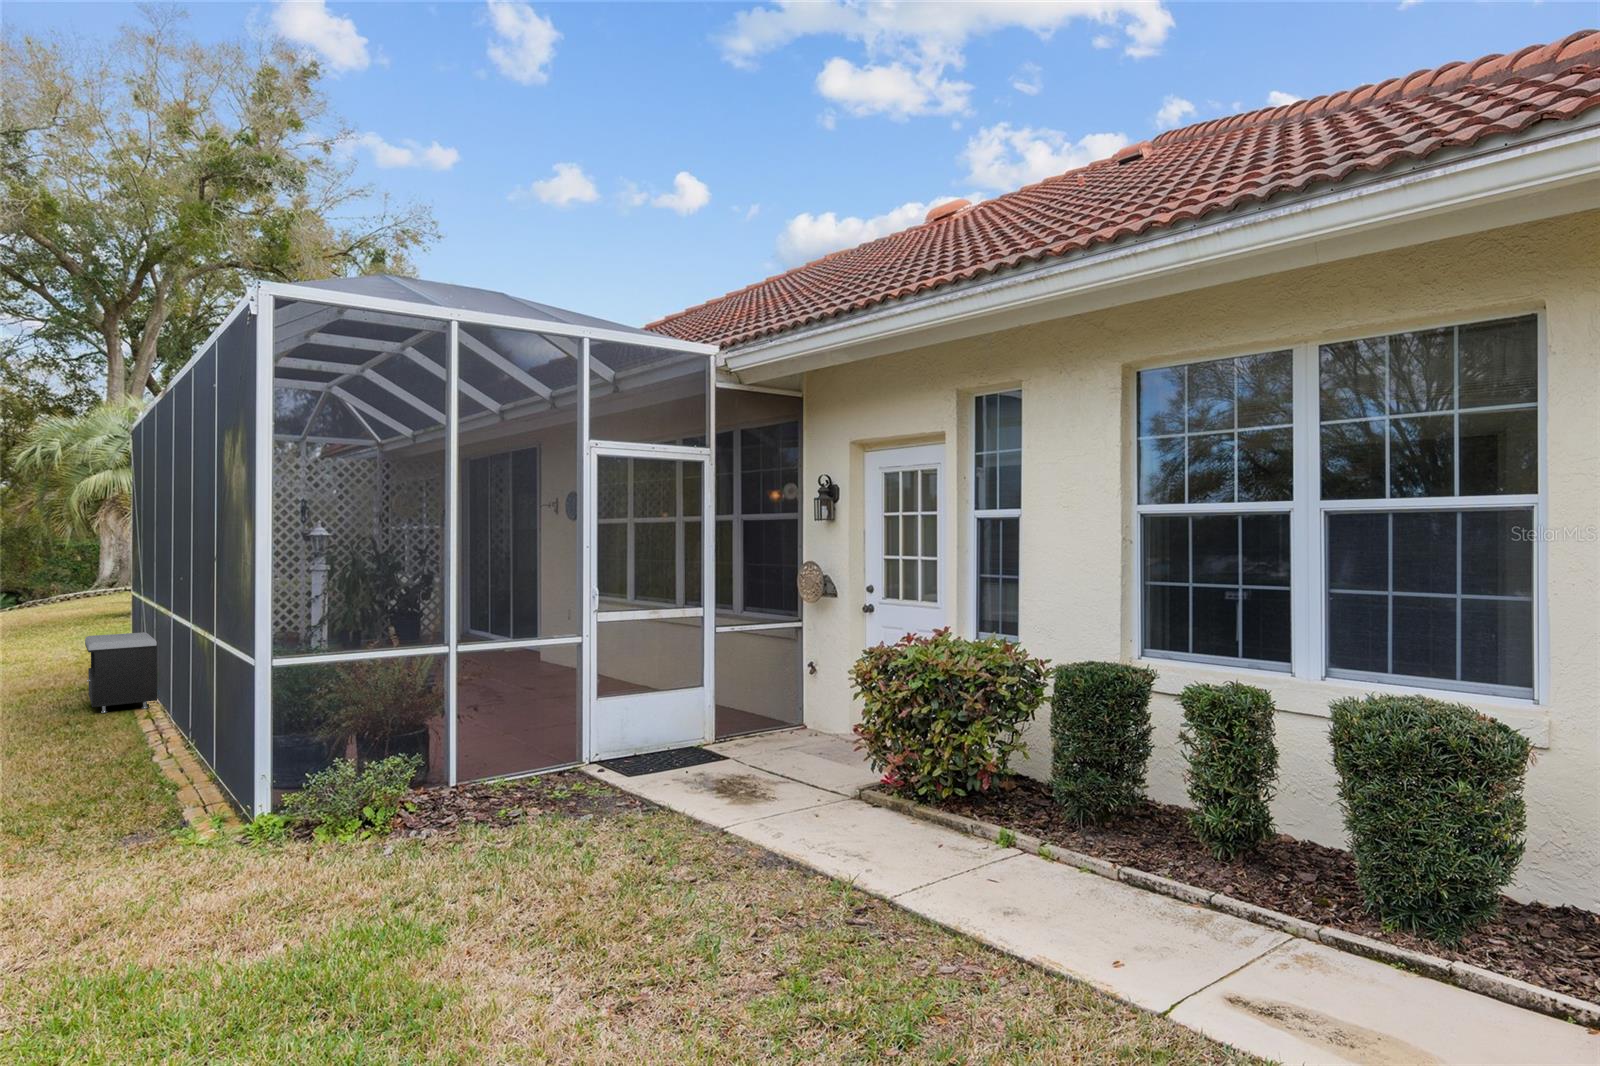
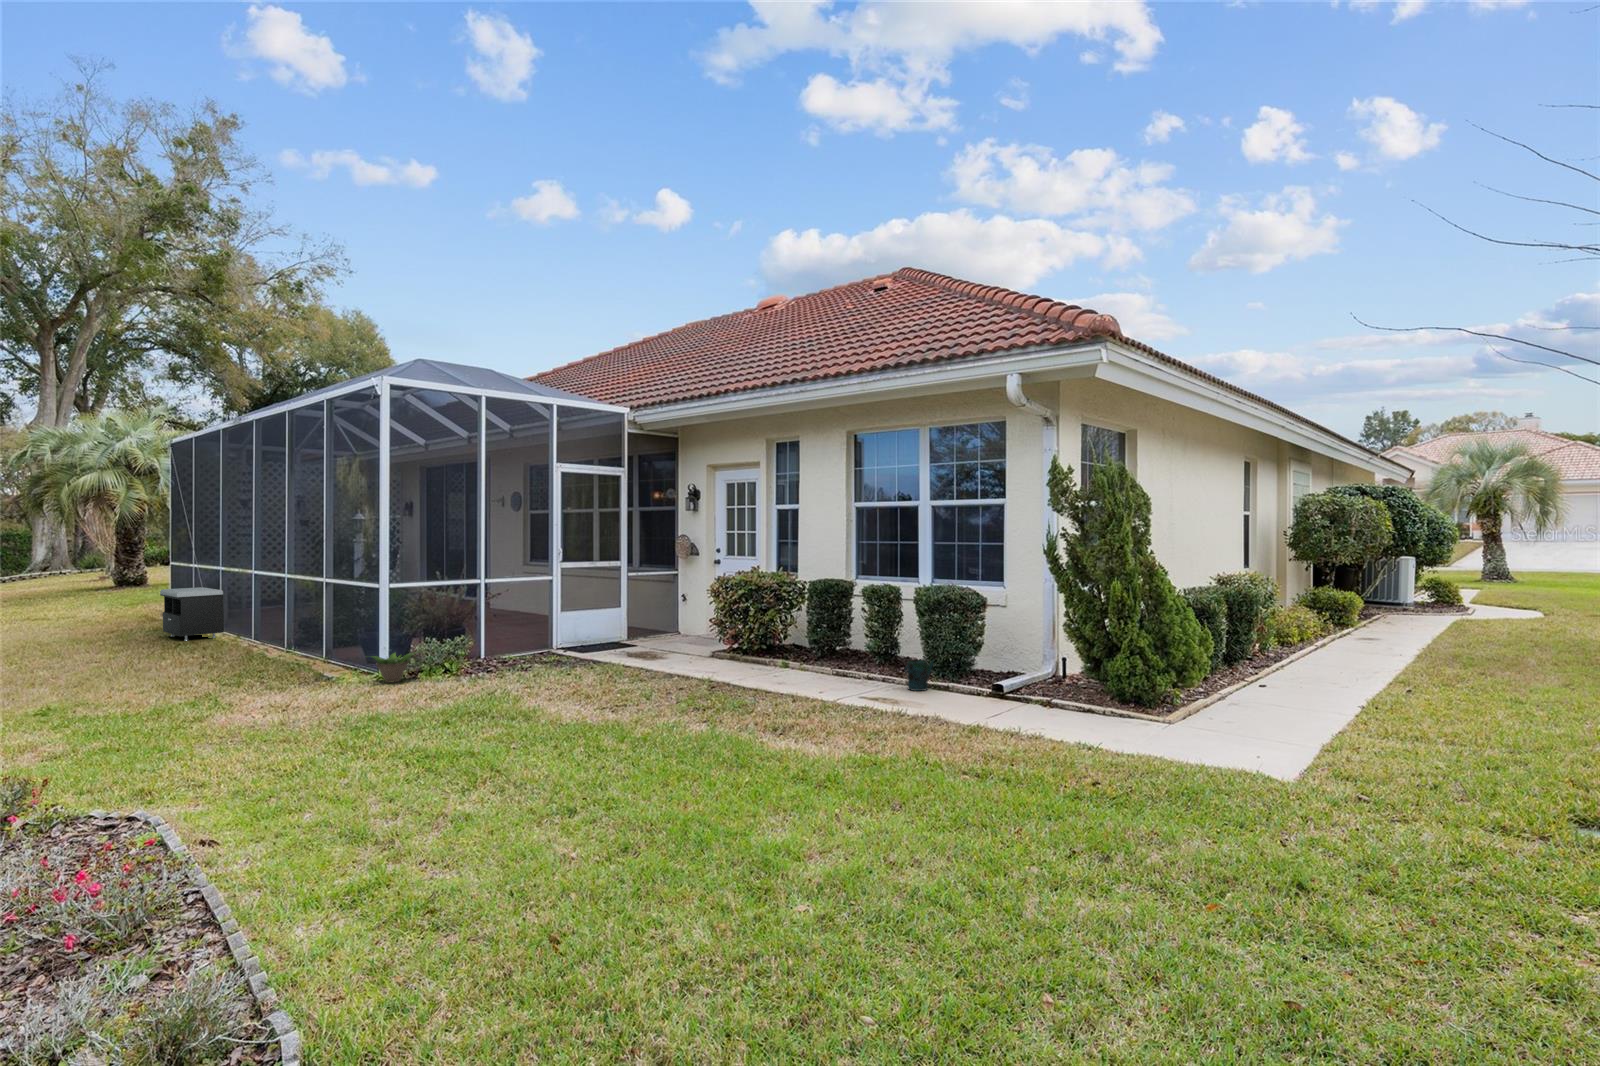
decorative plant: none [208,784,320,847] -> present [366,652,416,683]
watering can: none [1331,879,1409,984] -> present [905,655,938,691]

